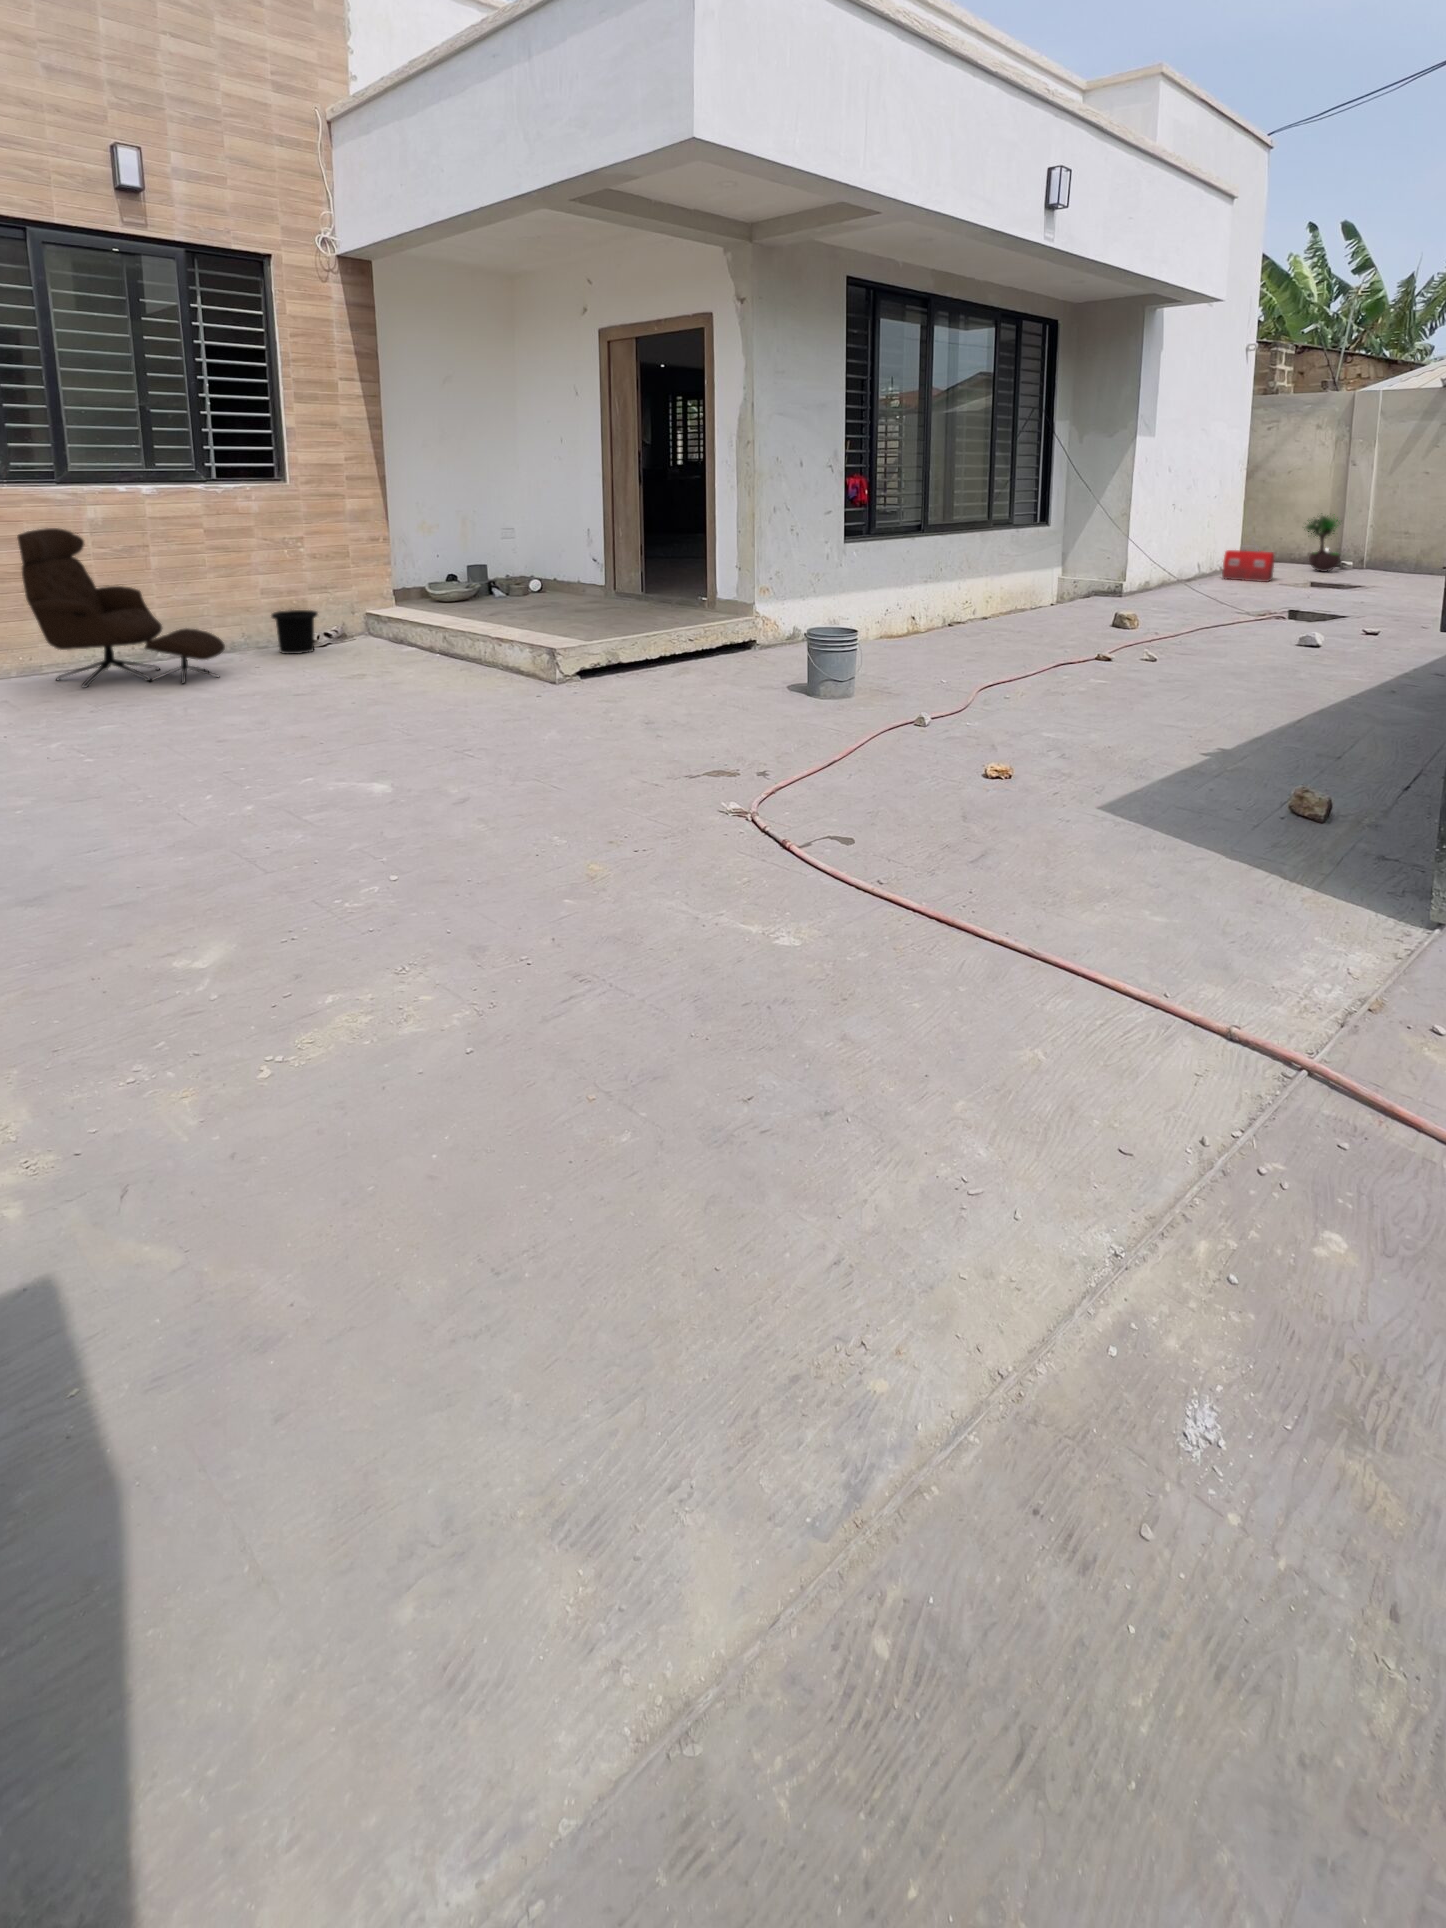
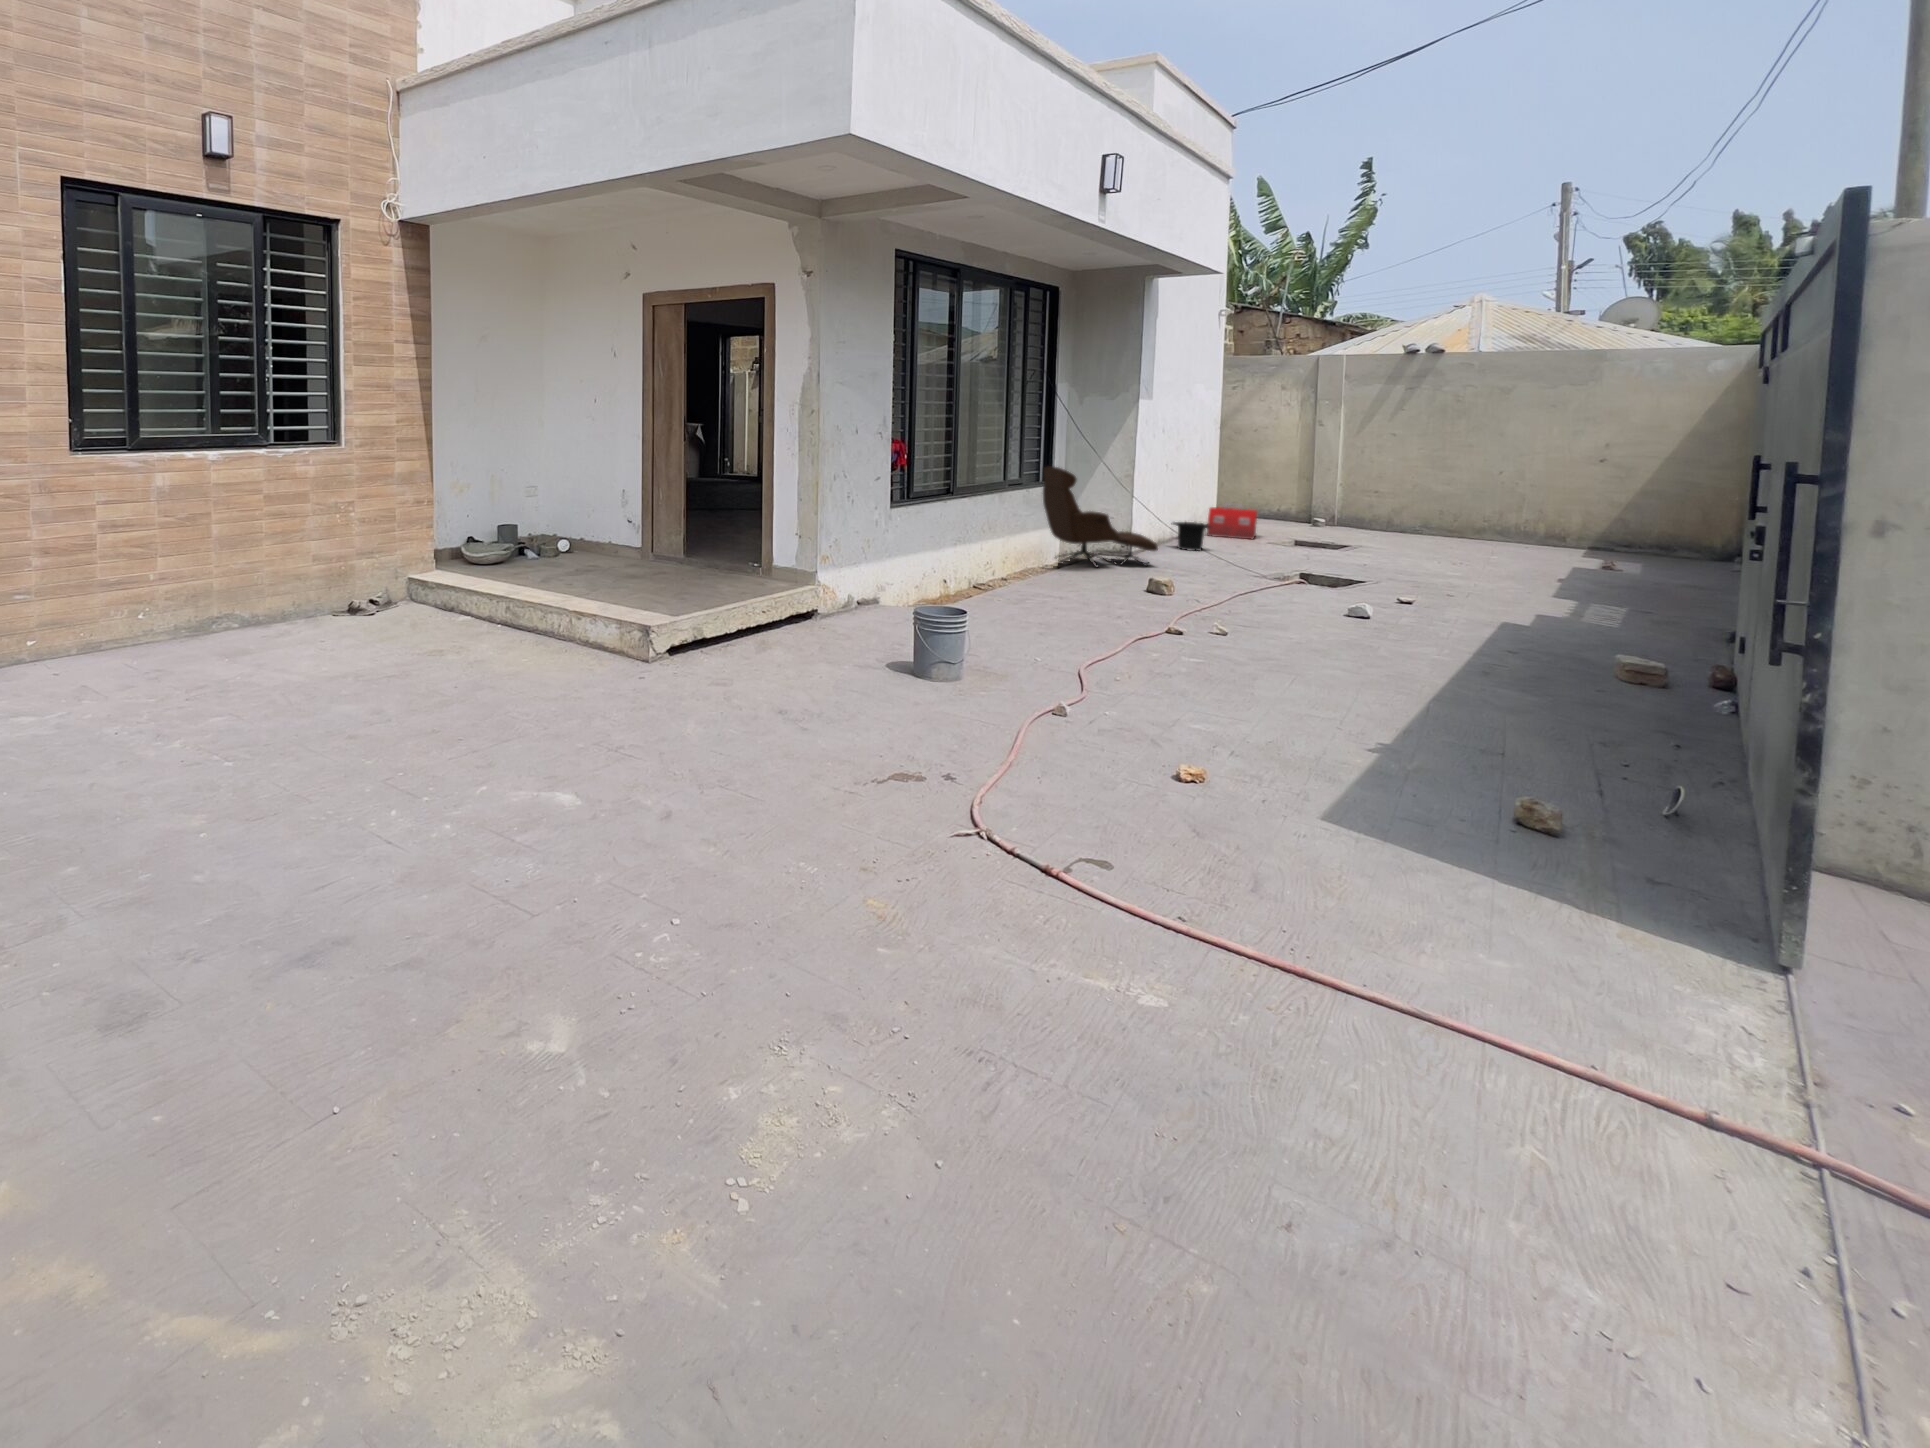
potted tree: present [1306,513,1340,572] -> none [1275,467,1315,528]
lounge chair: present [17,528,225,687] -> present [1043,466,1158,567]
trash can: present [272,610,317,654] -> present [1173,522,1210,551]

